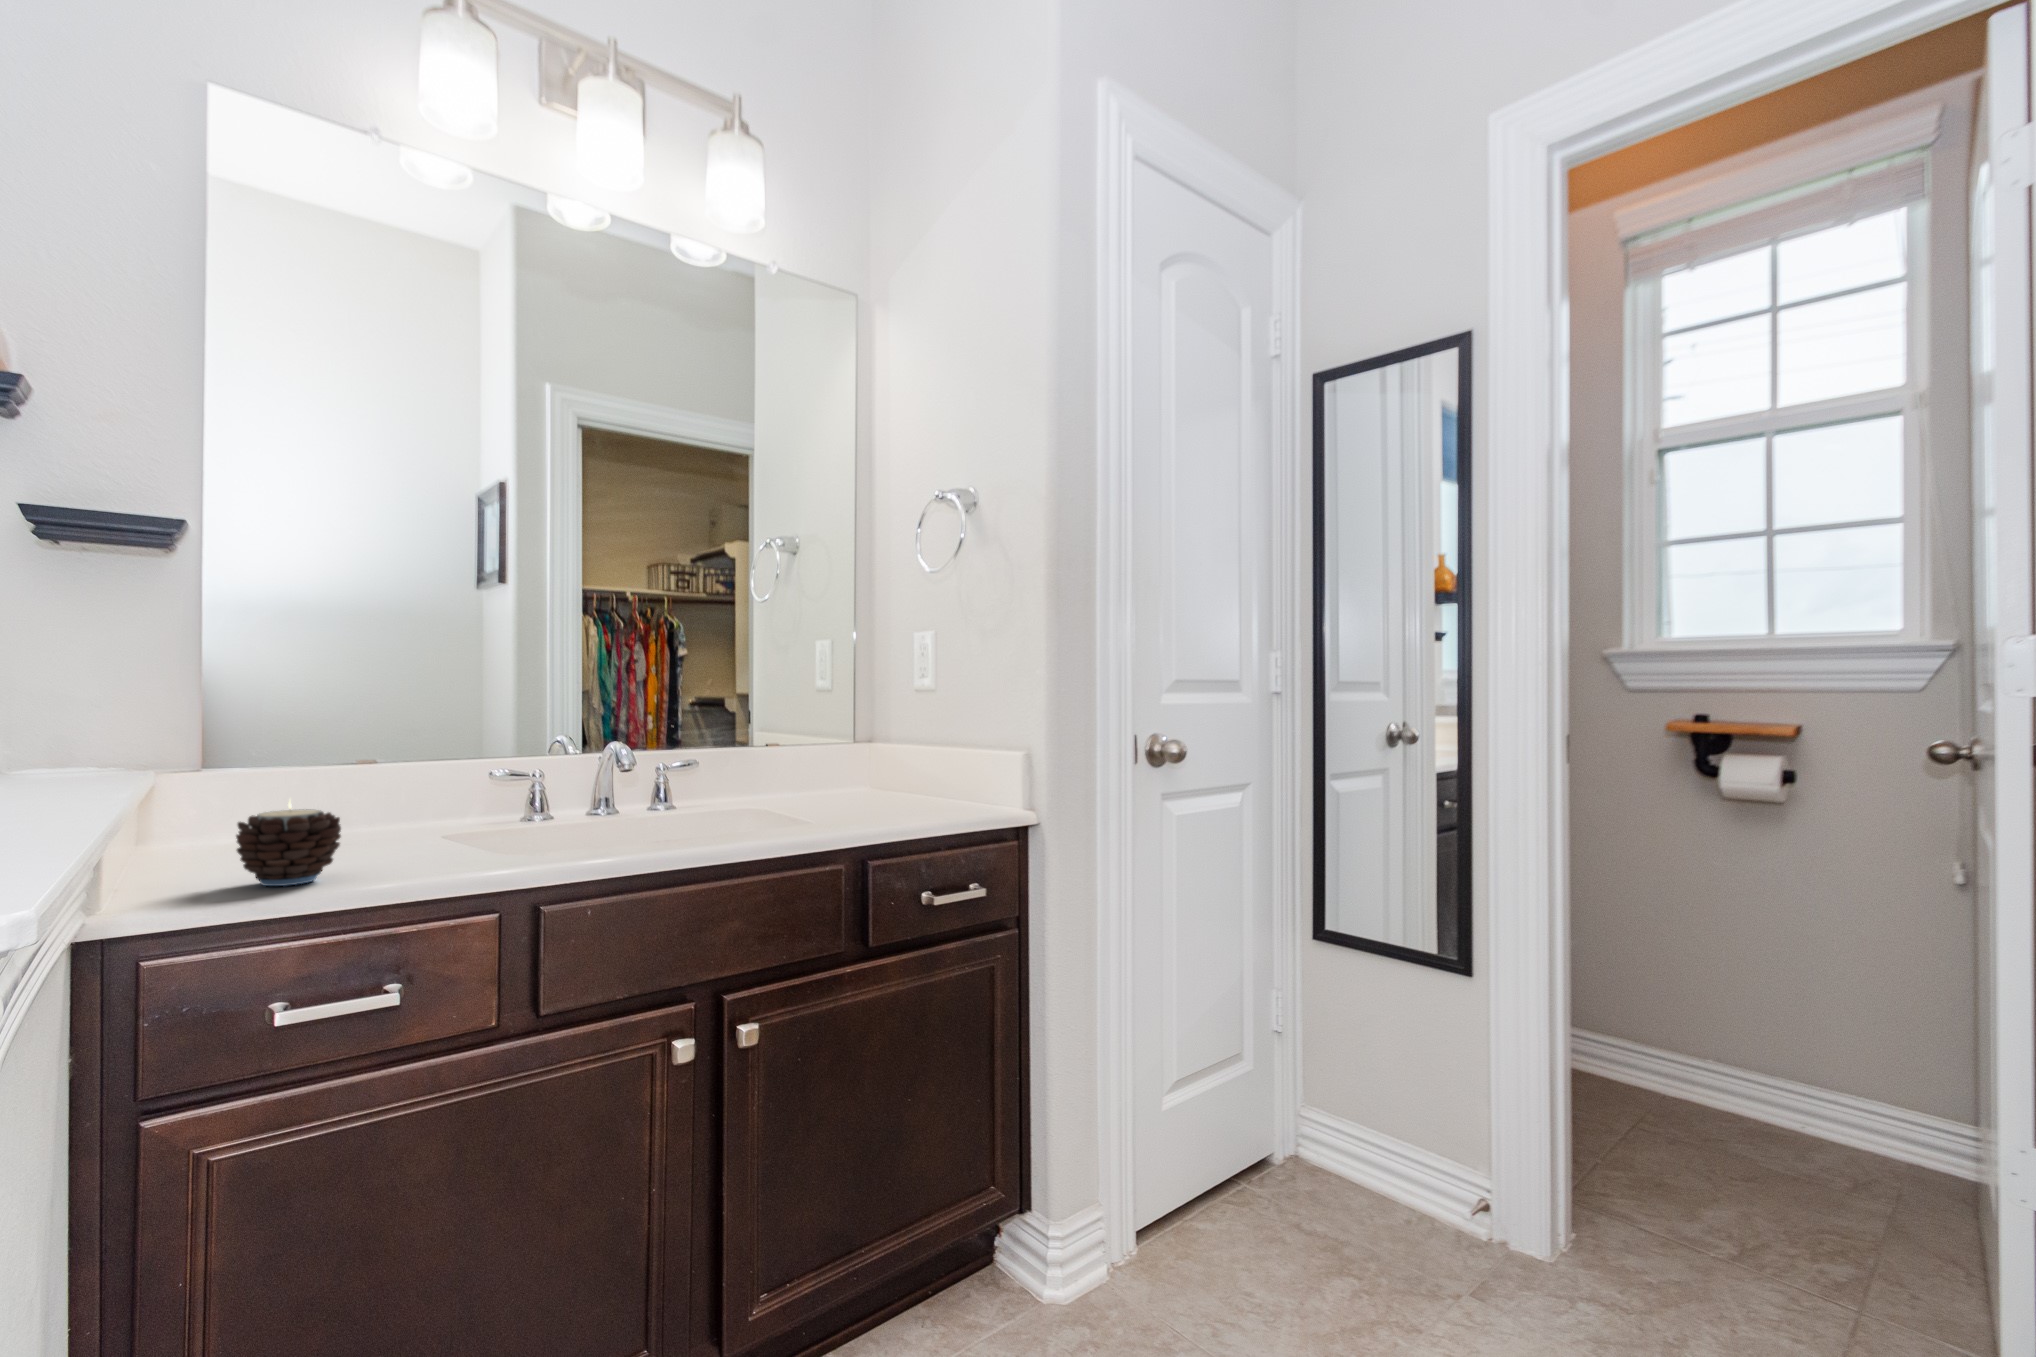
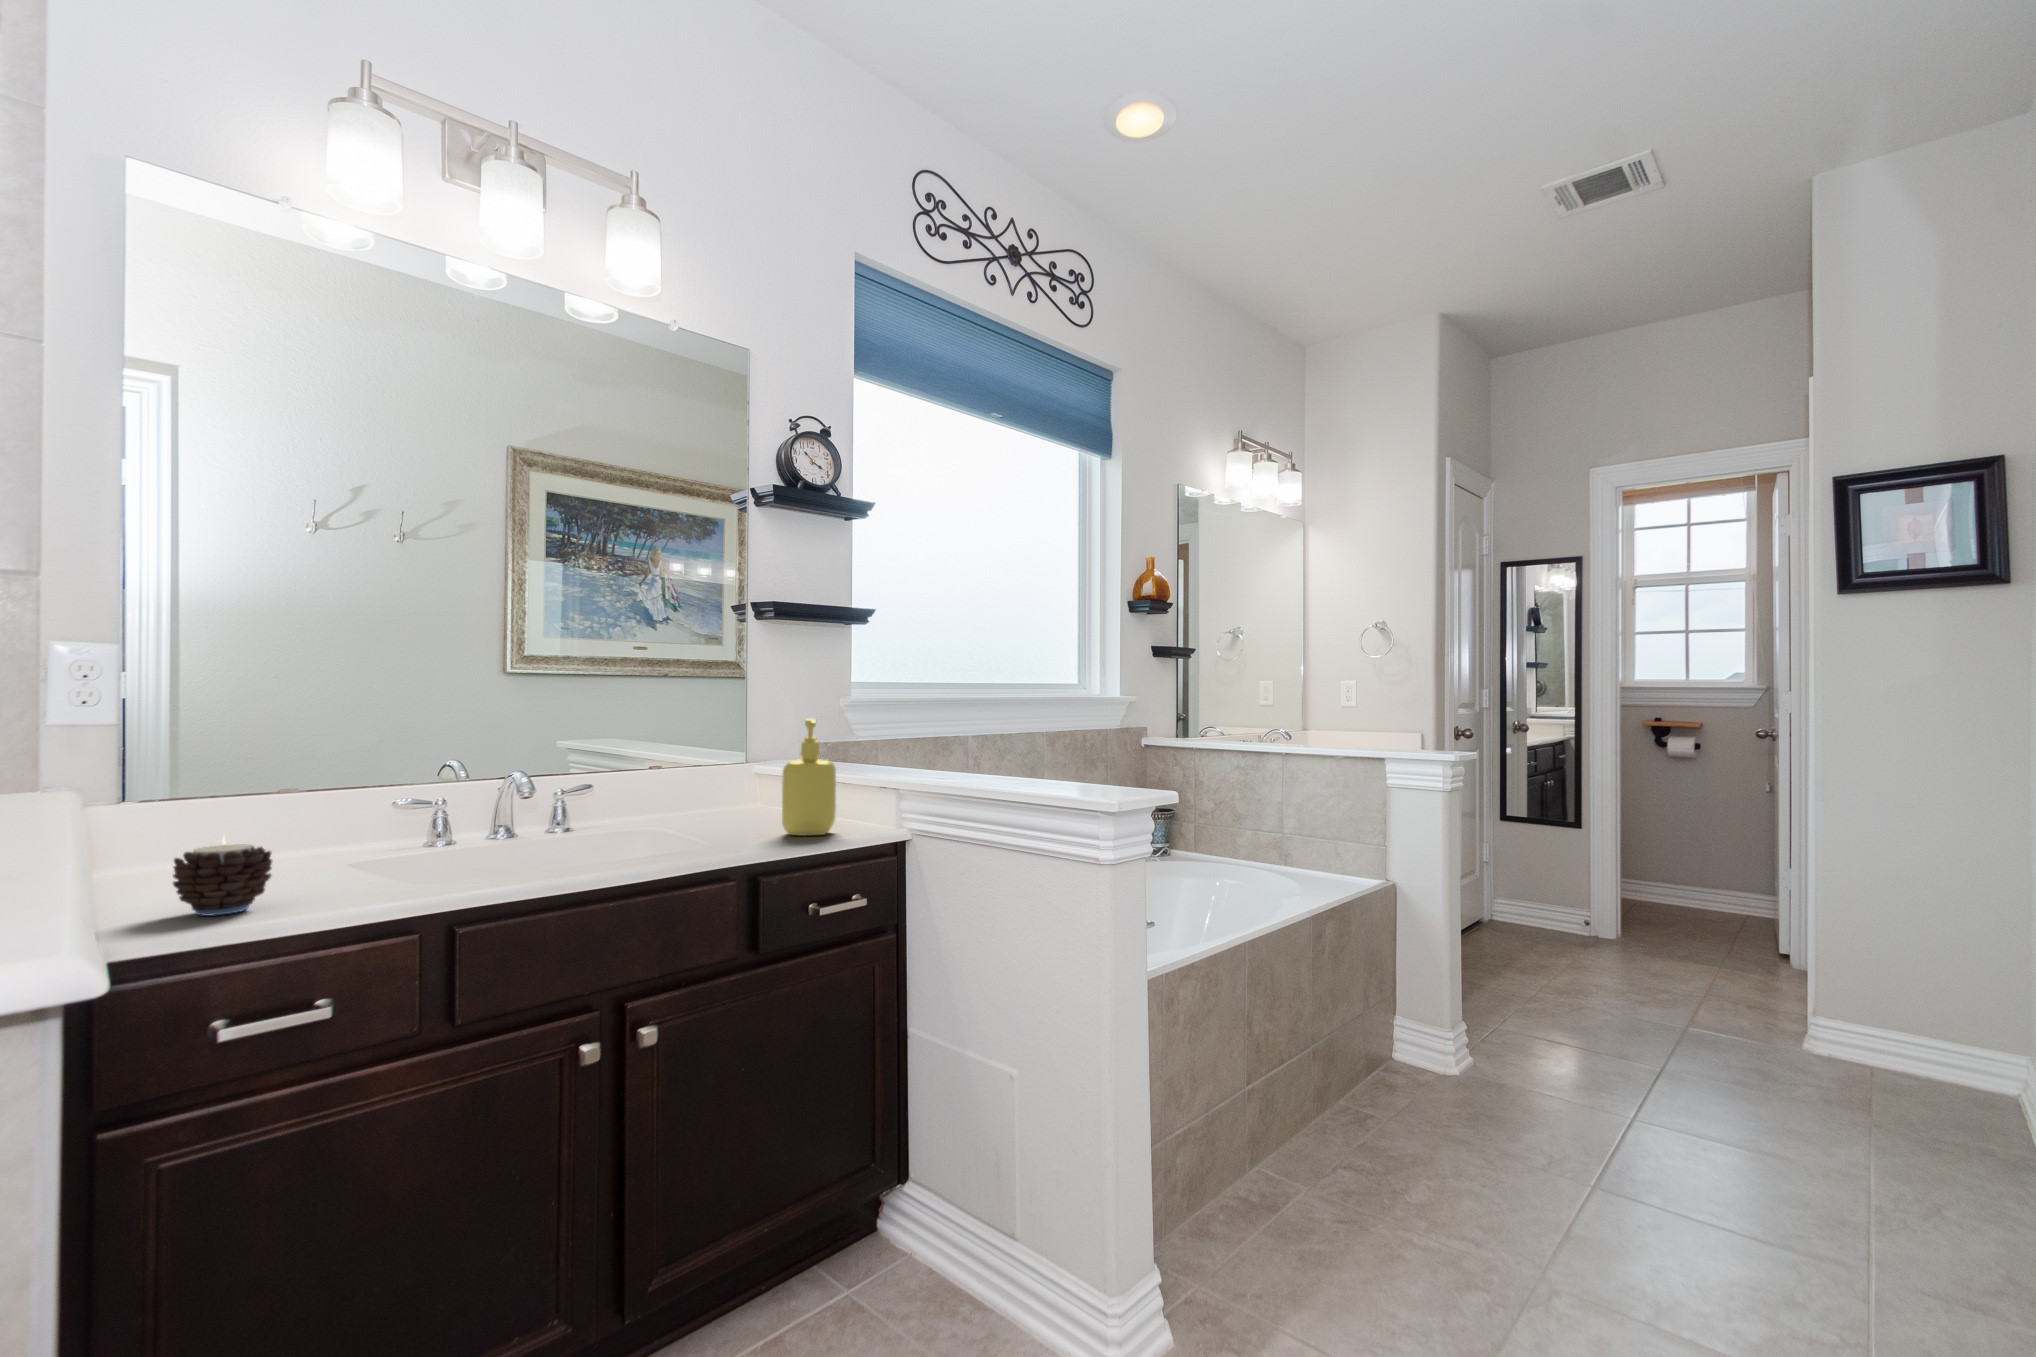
soap dispenser: none [894,688,953,818] -> present [782,718,836,836]

